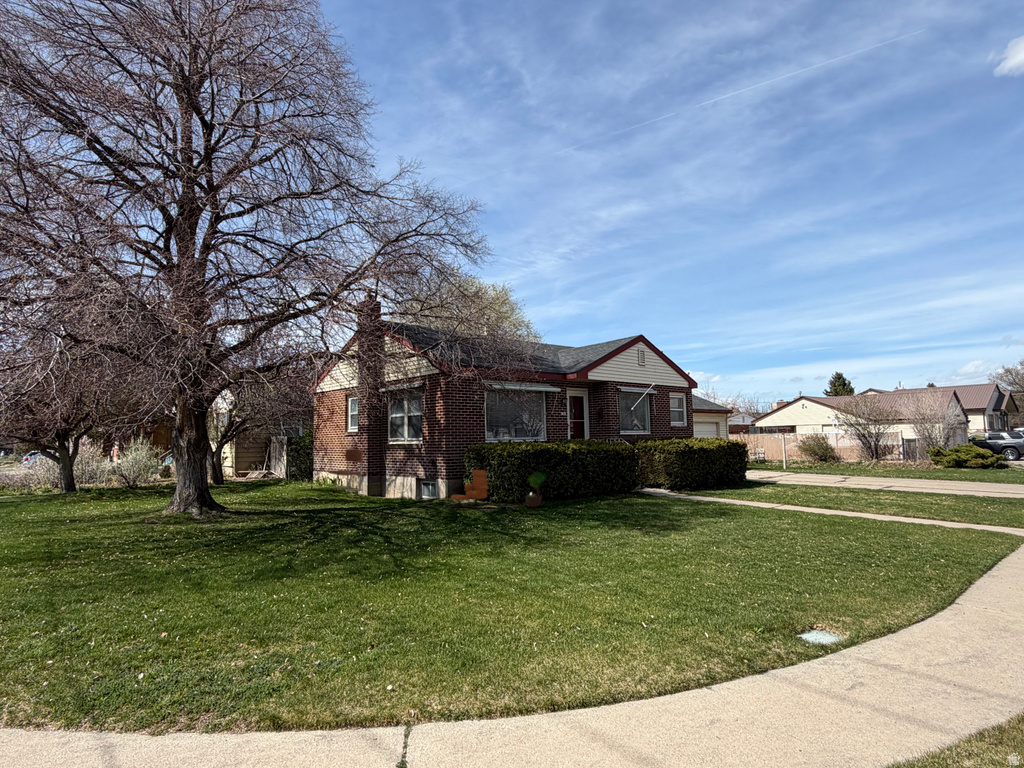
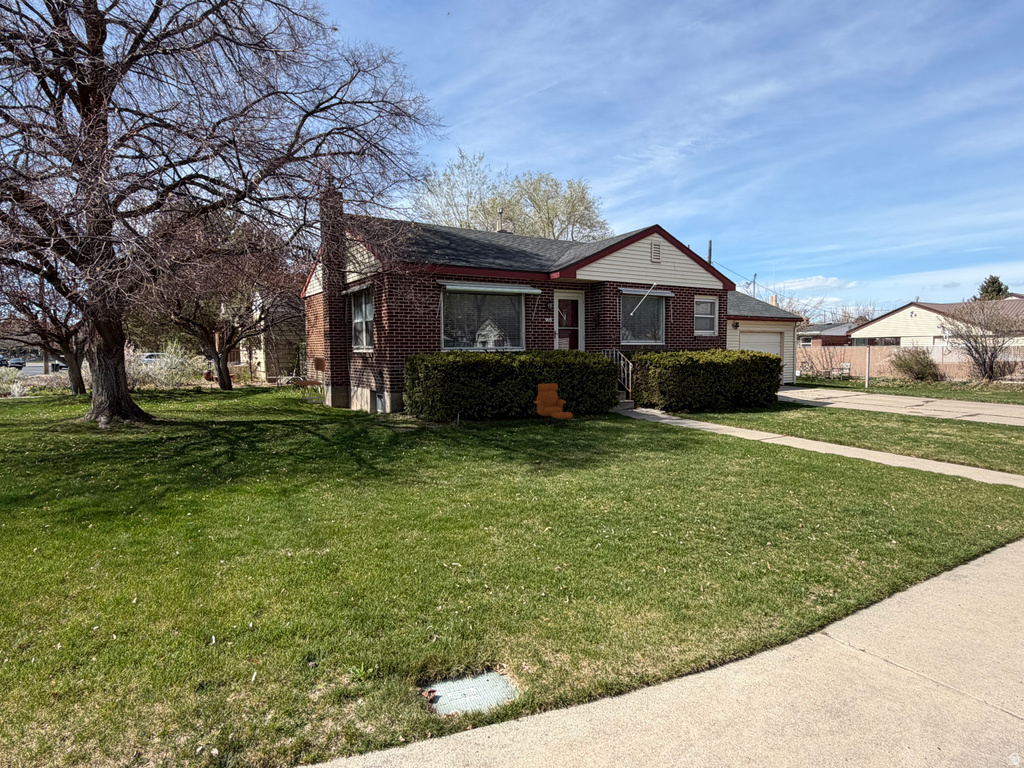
lounge chair: present [451,470,488,508] -> present [534,383,573,427]
potted tree: present [526,474,544,507] -> none [455,385,479,428]

